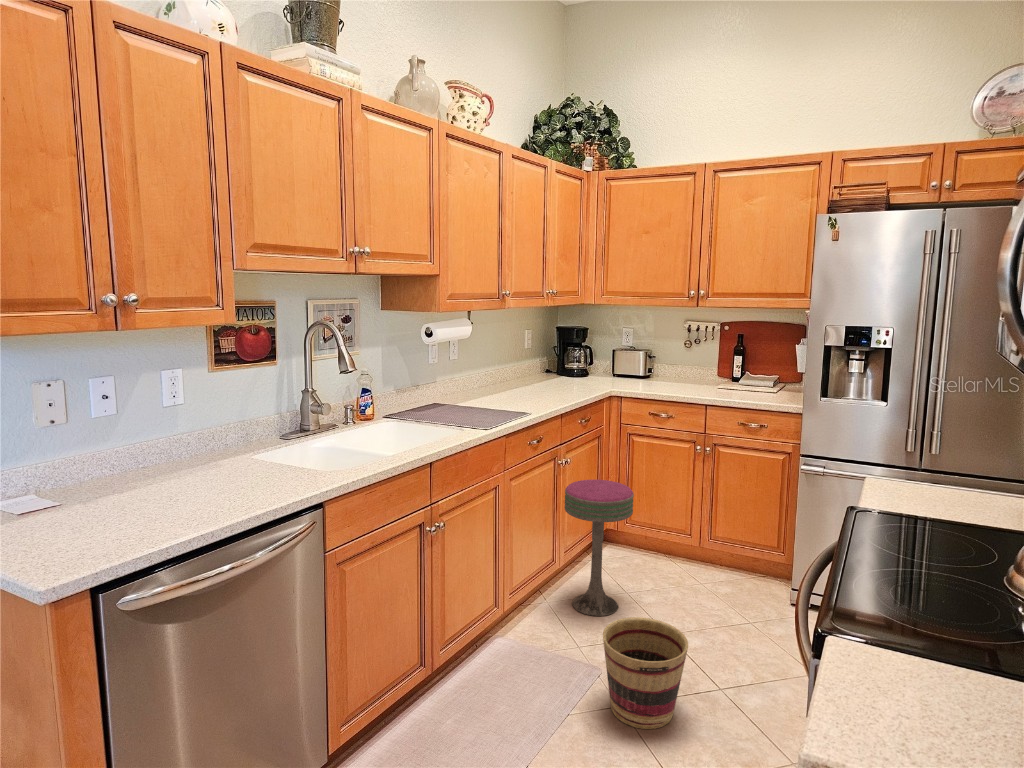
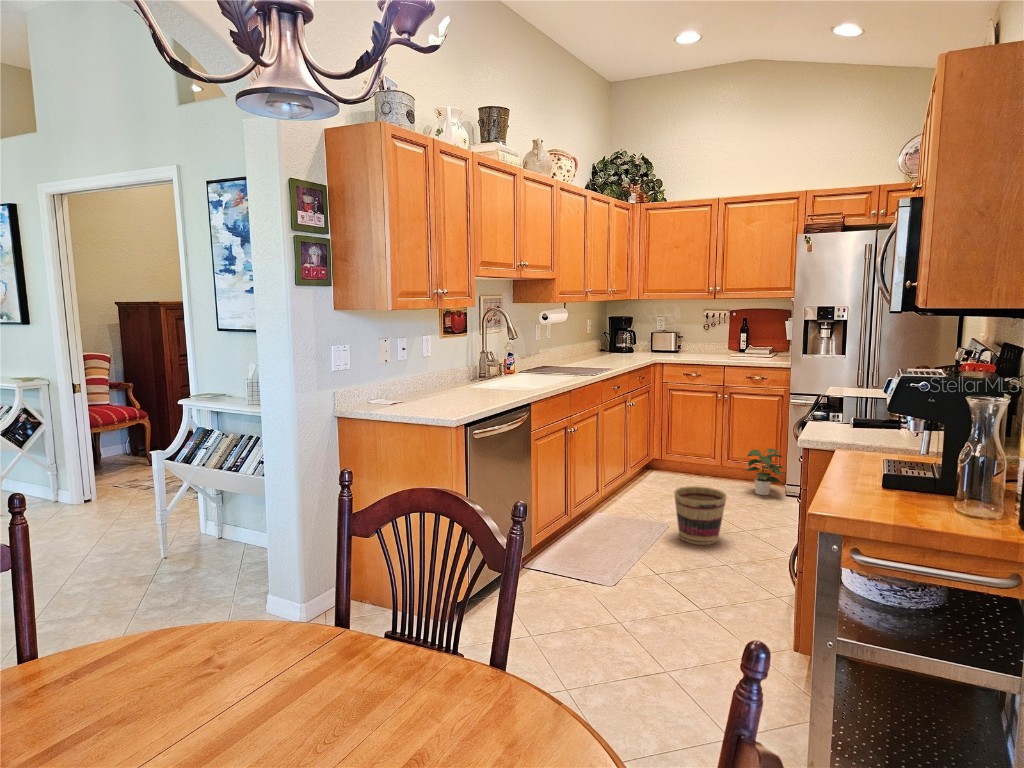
bar stool: present [565,480,634,616] -> none [634,415,681,504]
potted plant: none [731,531,789,602] -> present [746,448,784,495]

